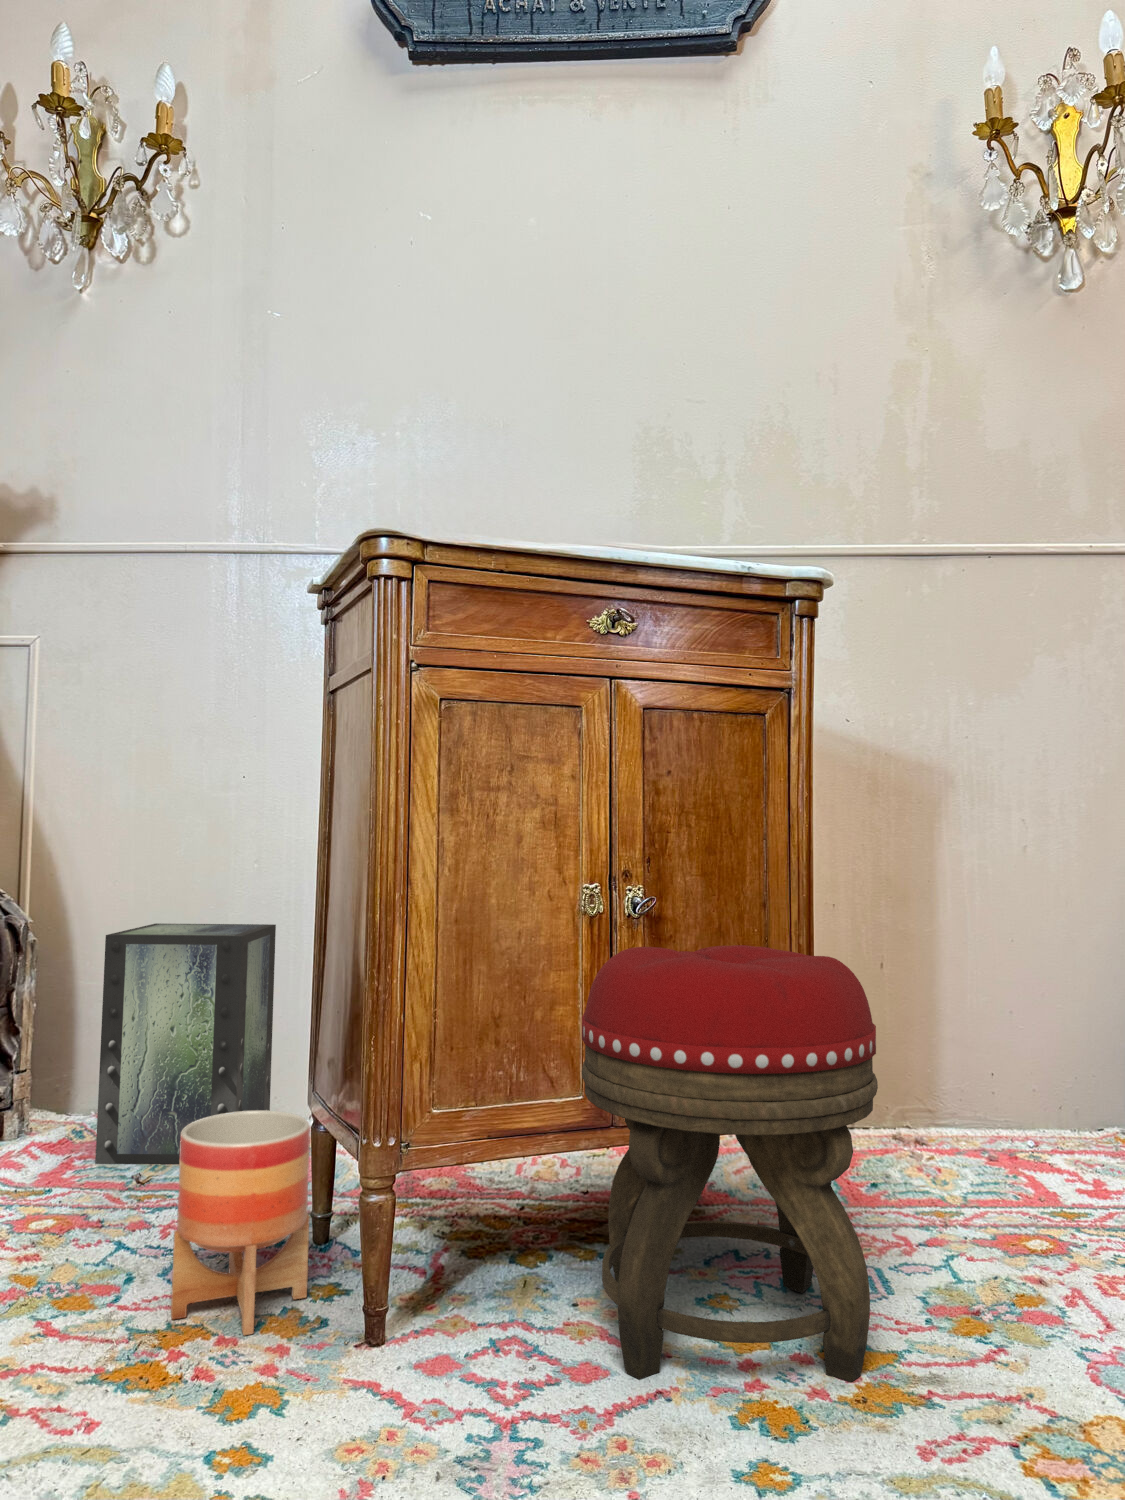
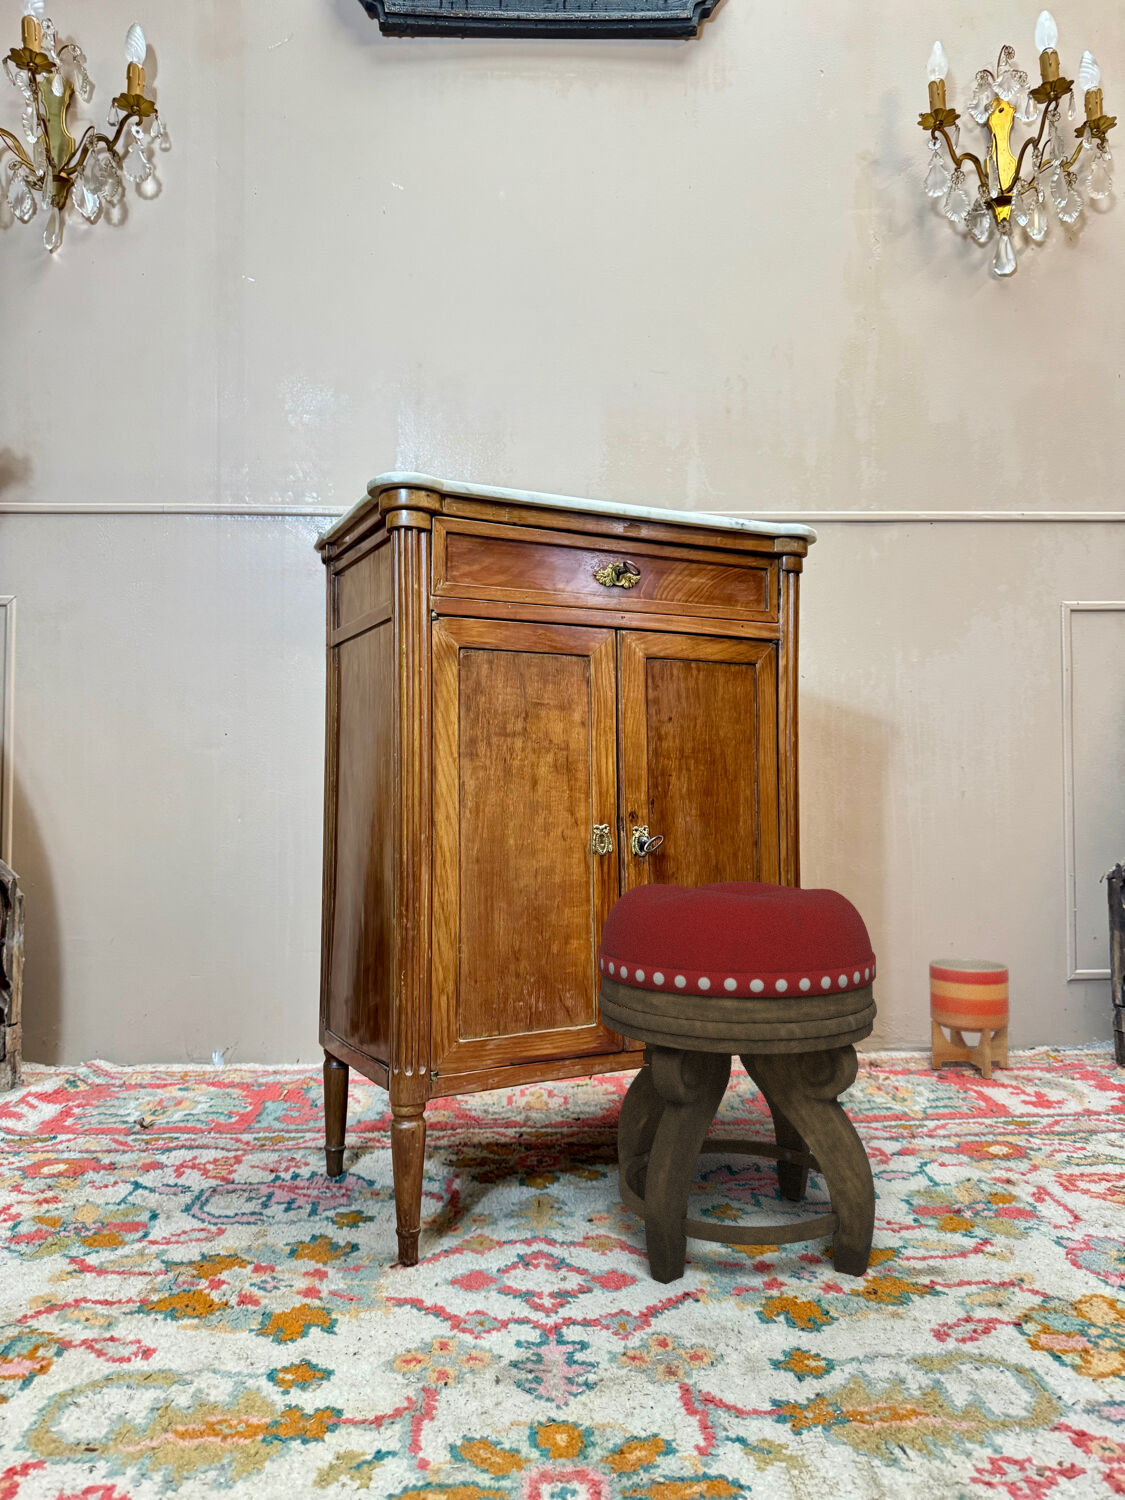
storage box: present [95,923,276,1164] -> none [93,875,261,1111]
planter: present [171,1111,310,1336] -> present [929,958,1009,1079]

